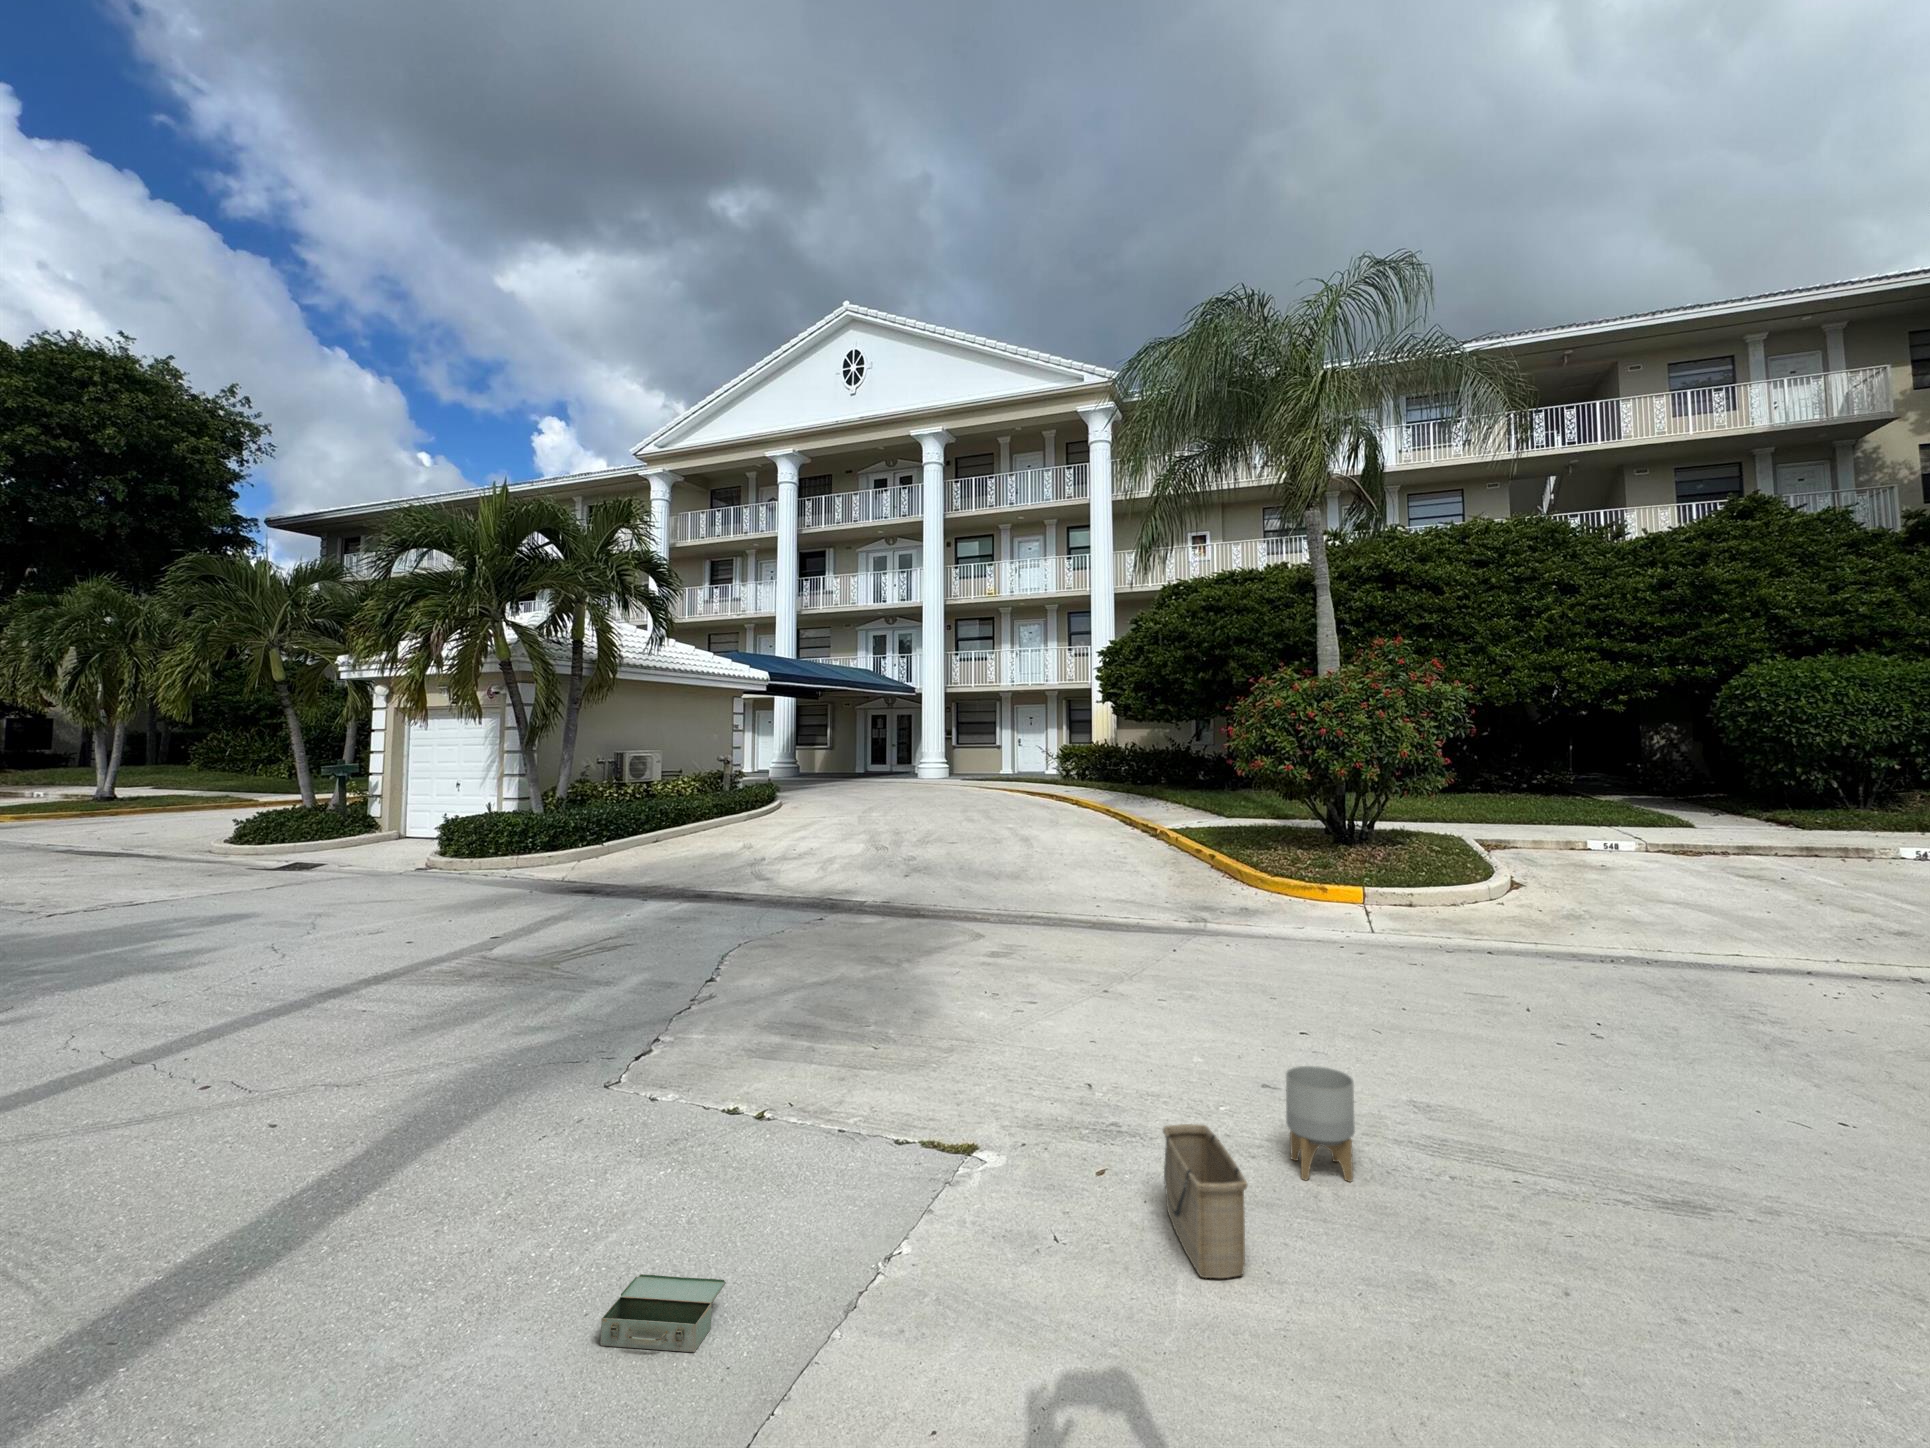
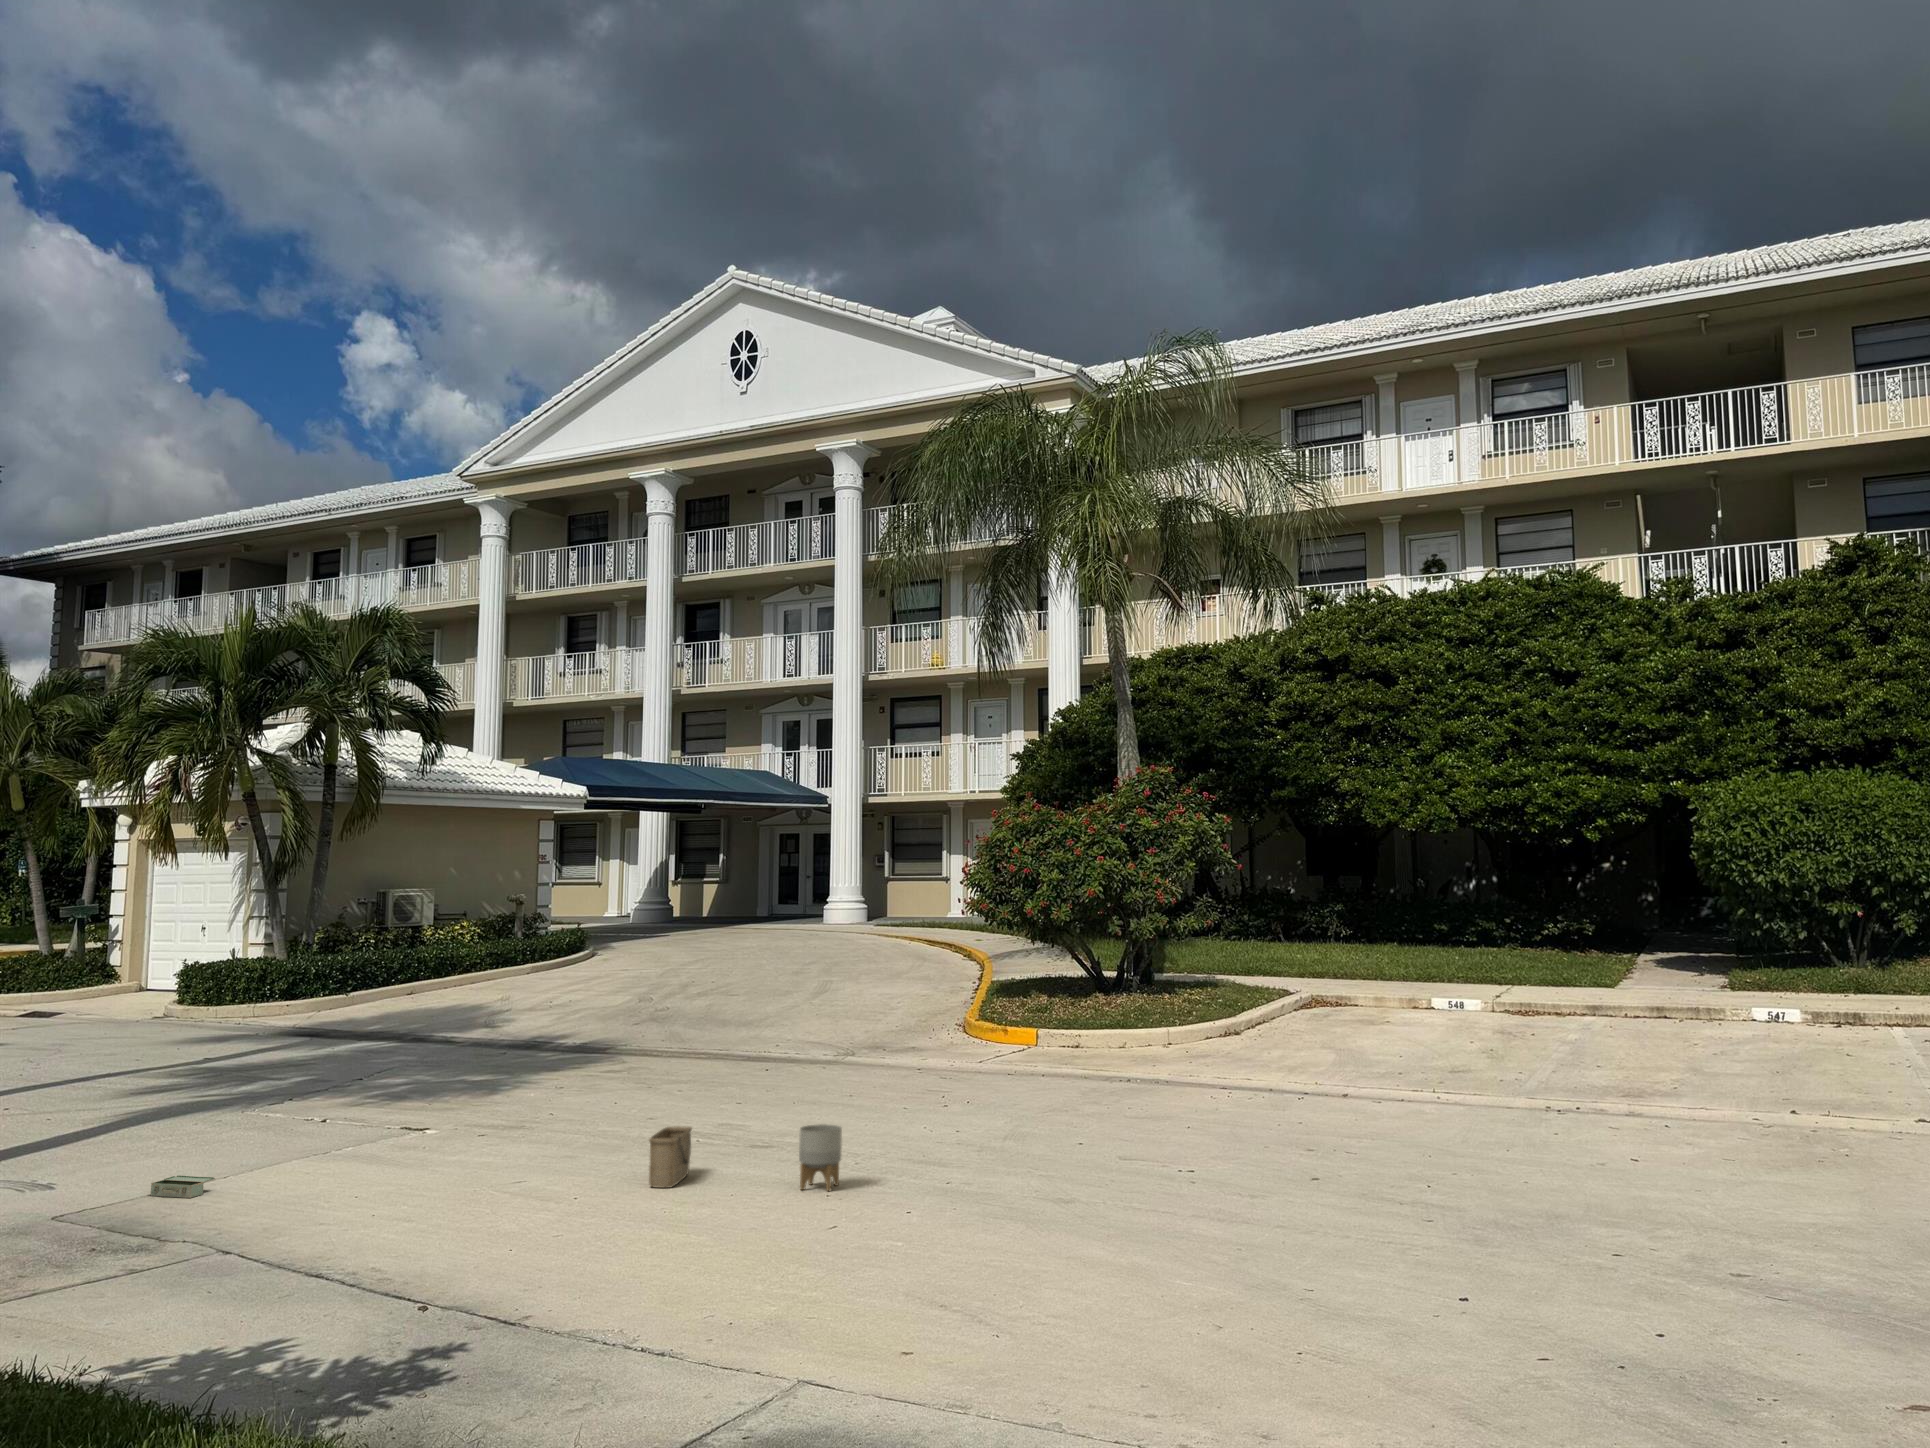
planter: present [1286,1066,1355,1181] -> present [799,1124,842,1191]
basket: present [1163,1124,1248,1278] -> present [649,1126,692,1188]

